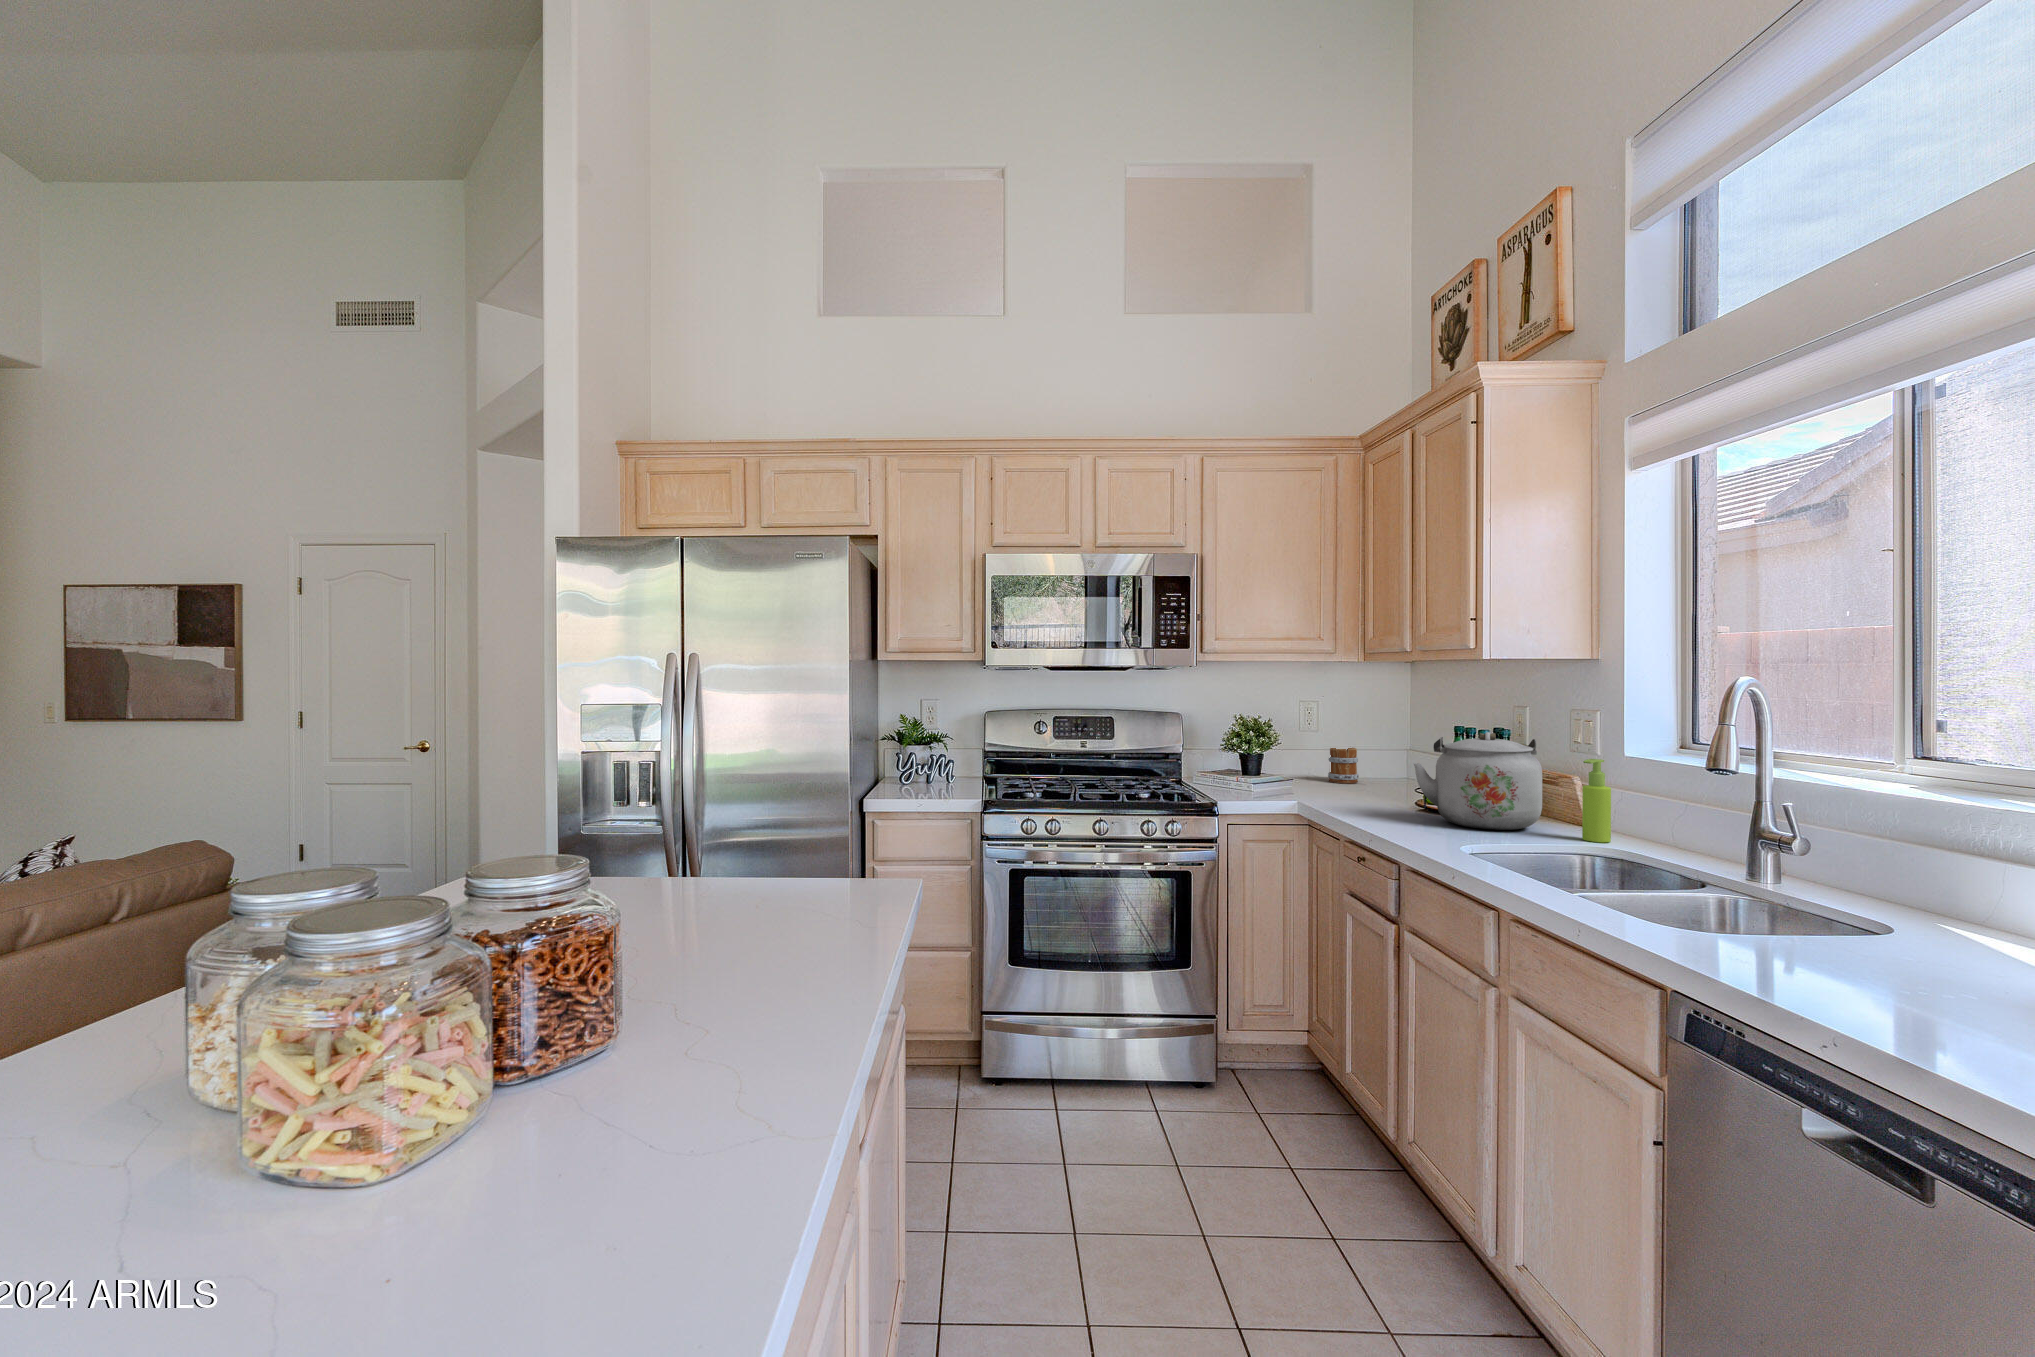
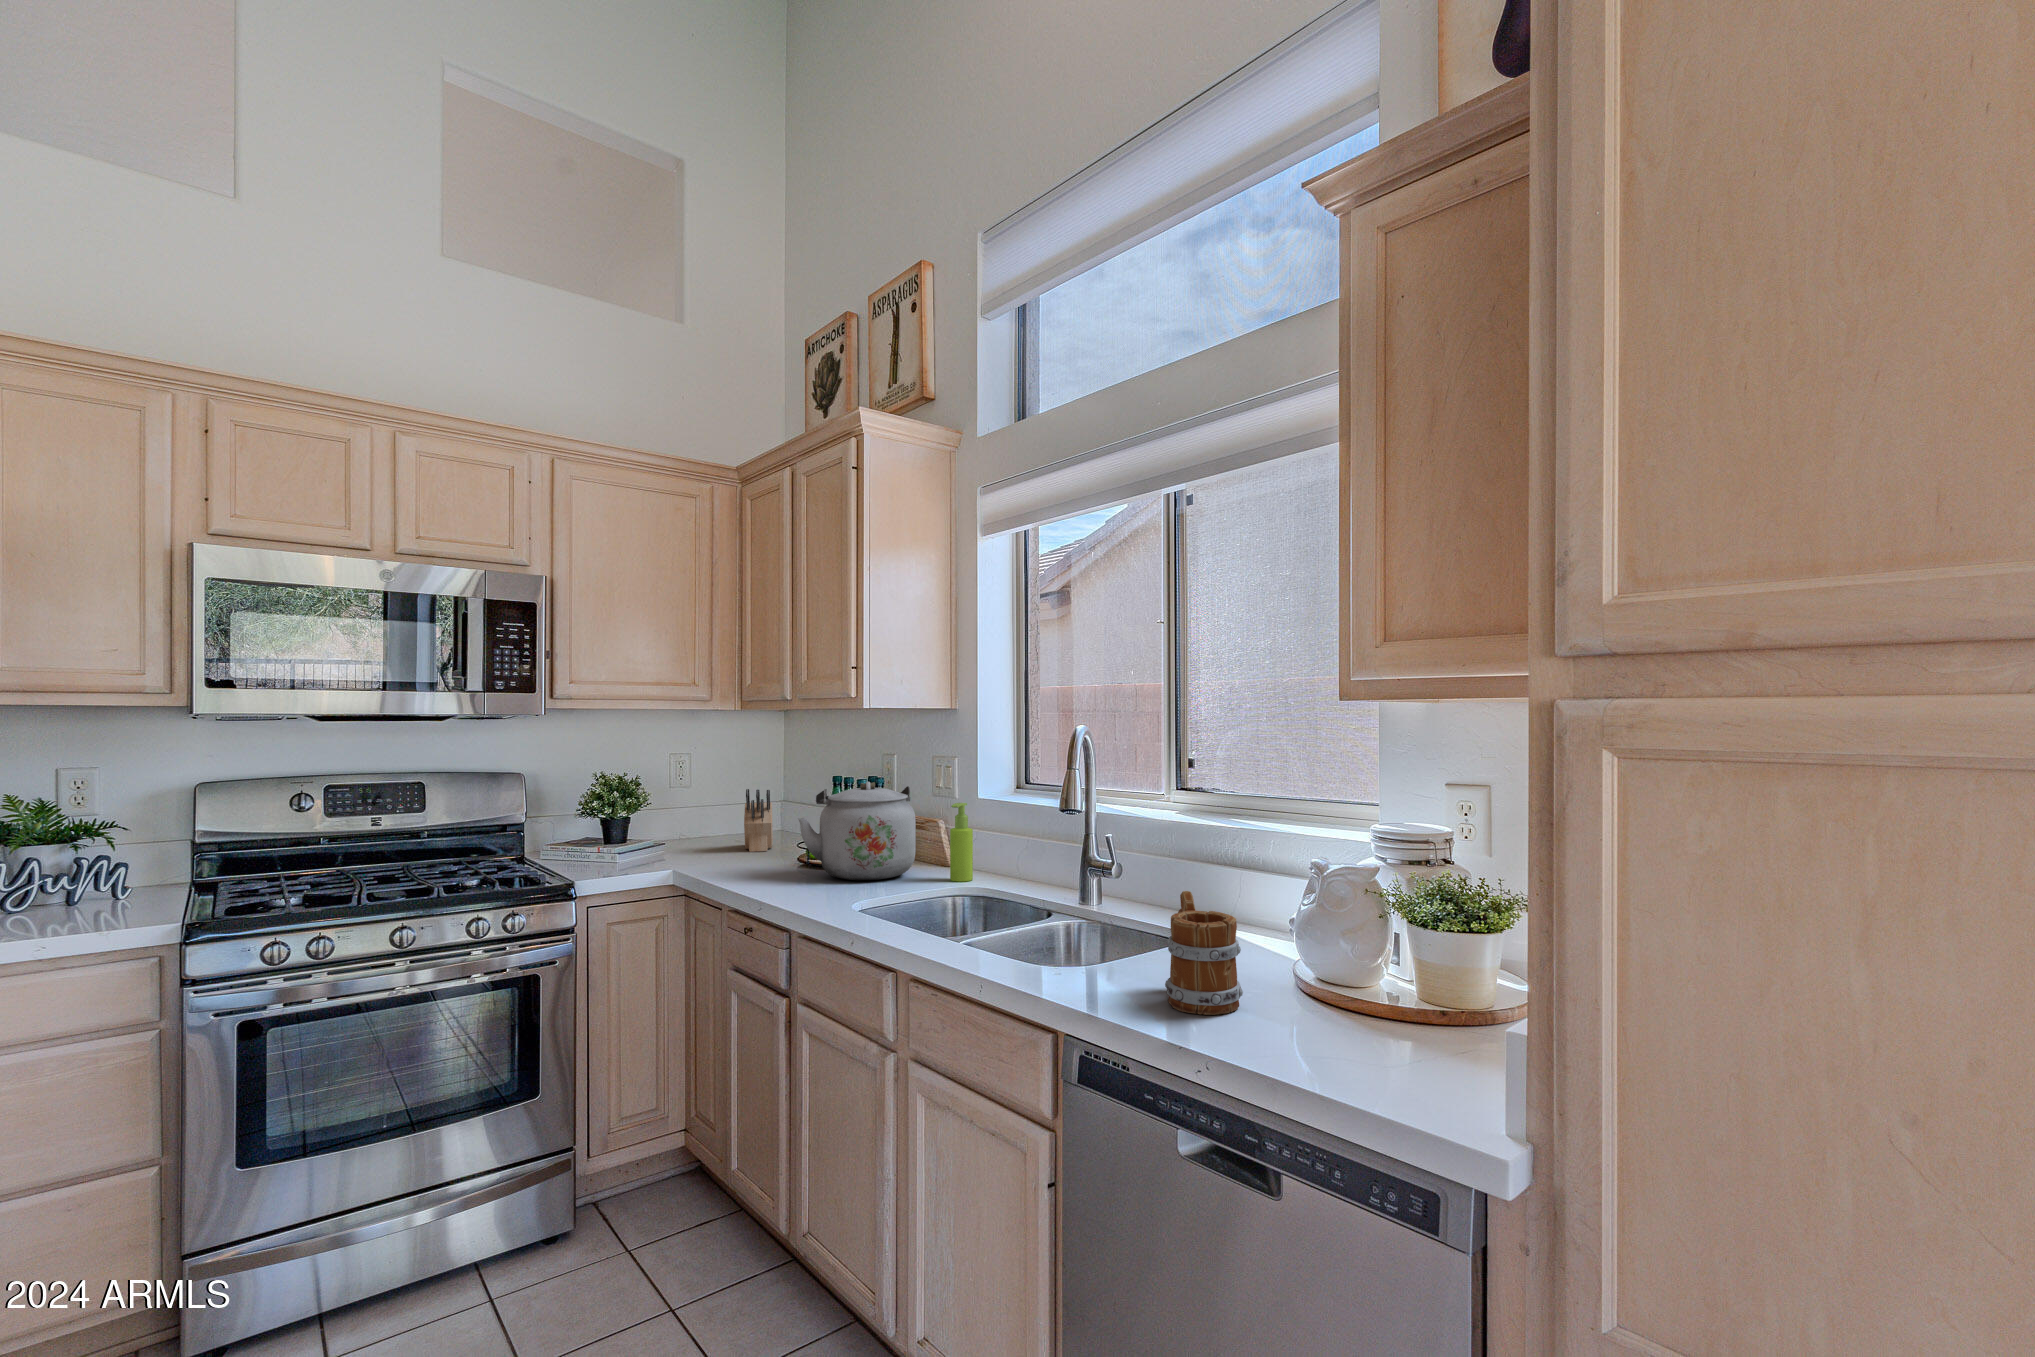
knife block: none [1367,736,1397,795] -> present [744,789,773,852]
mug: present [1328,748,1359,783] -> present [1165,891,1243,1015]

